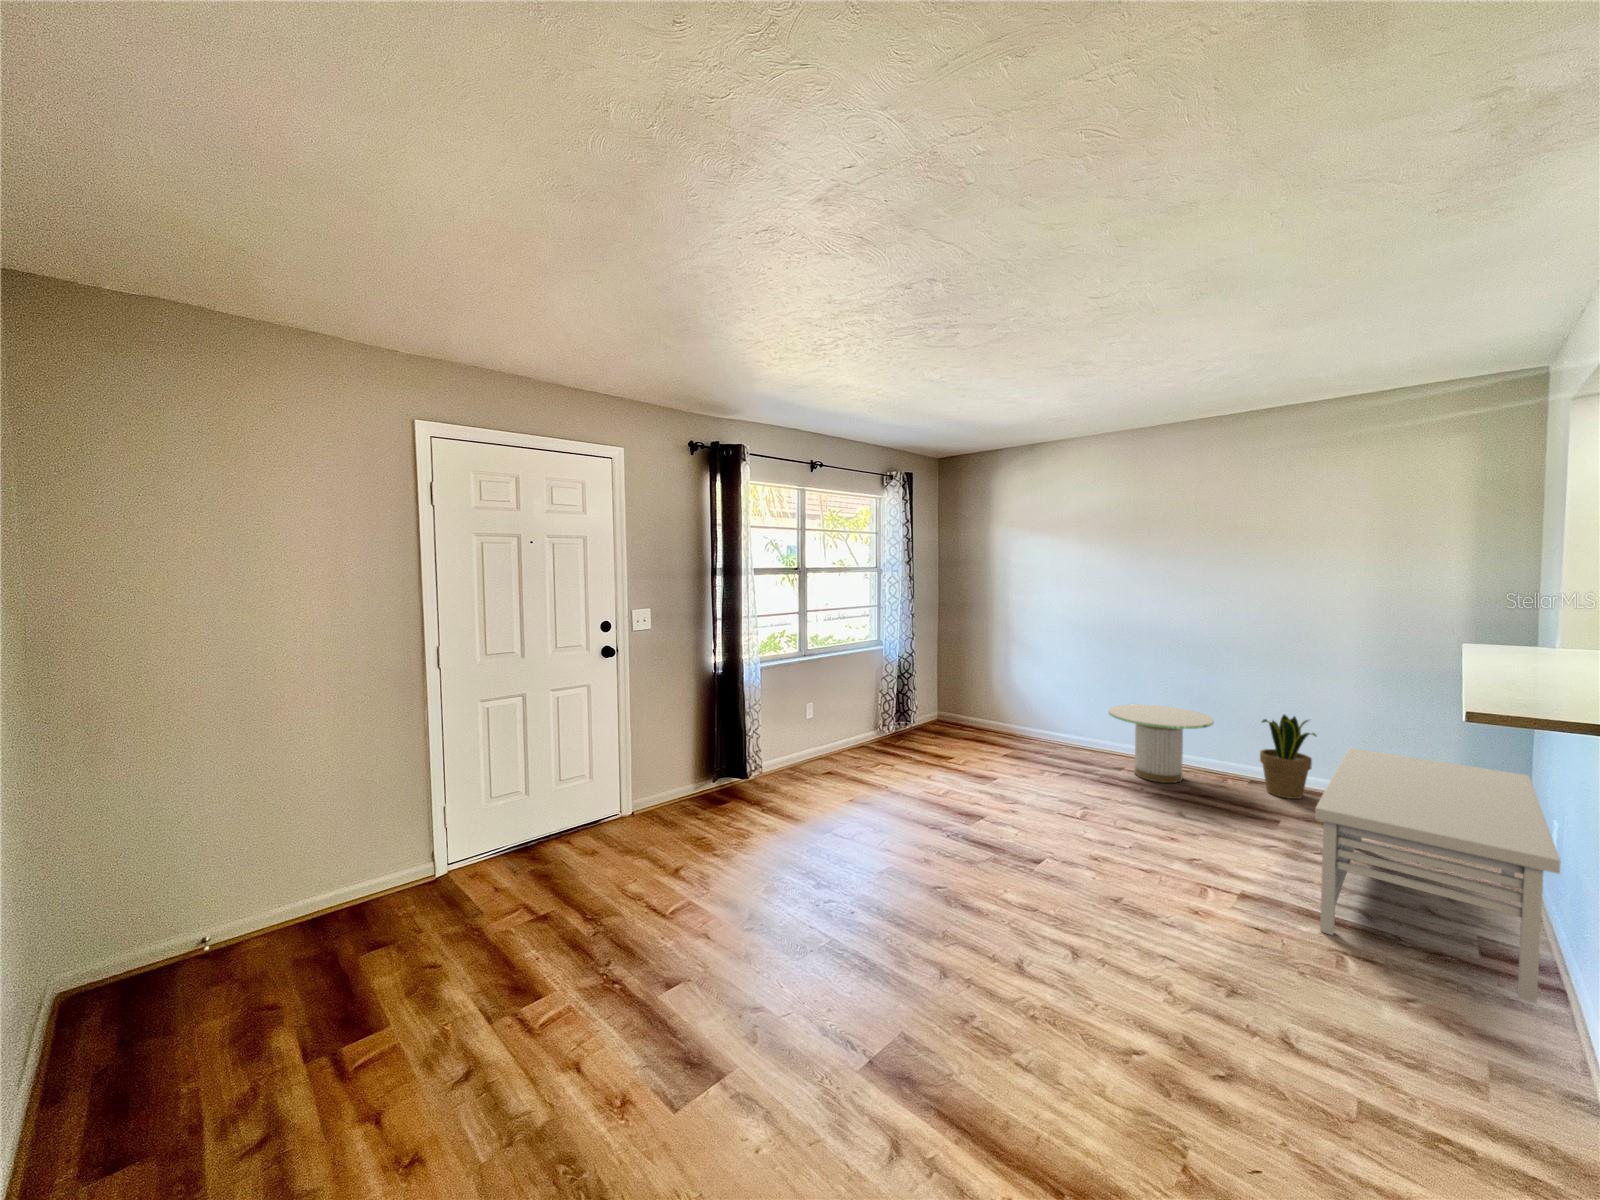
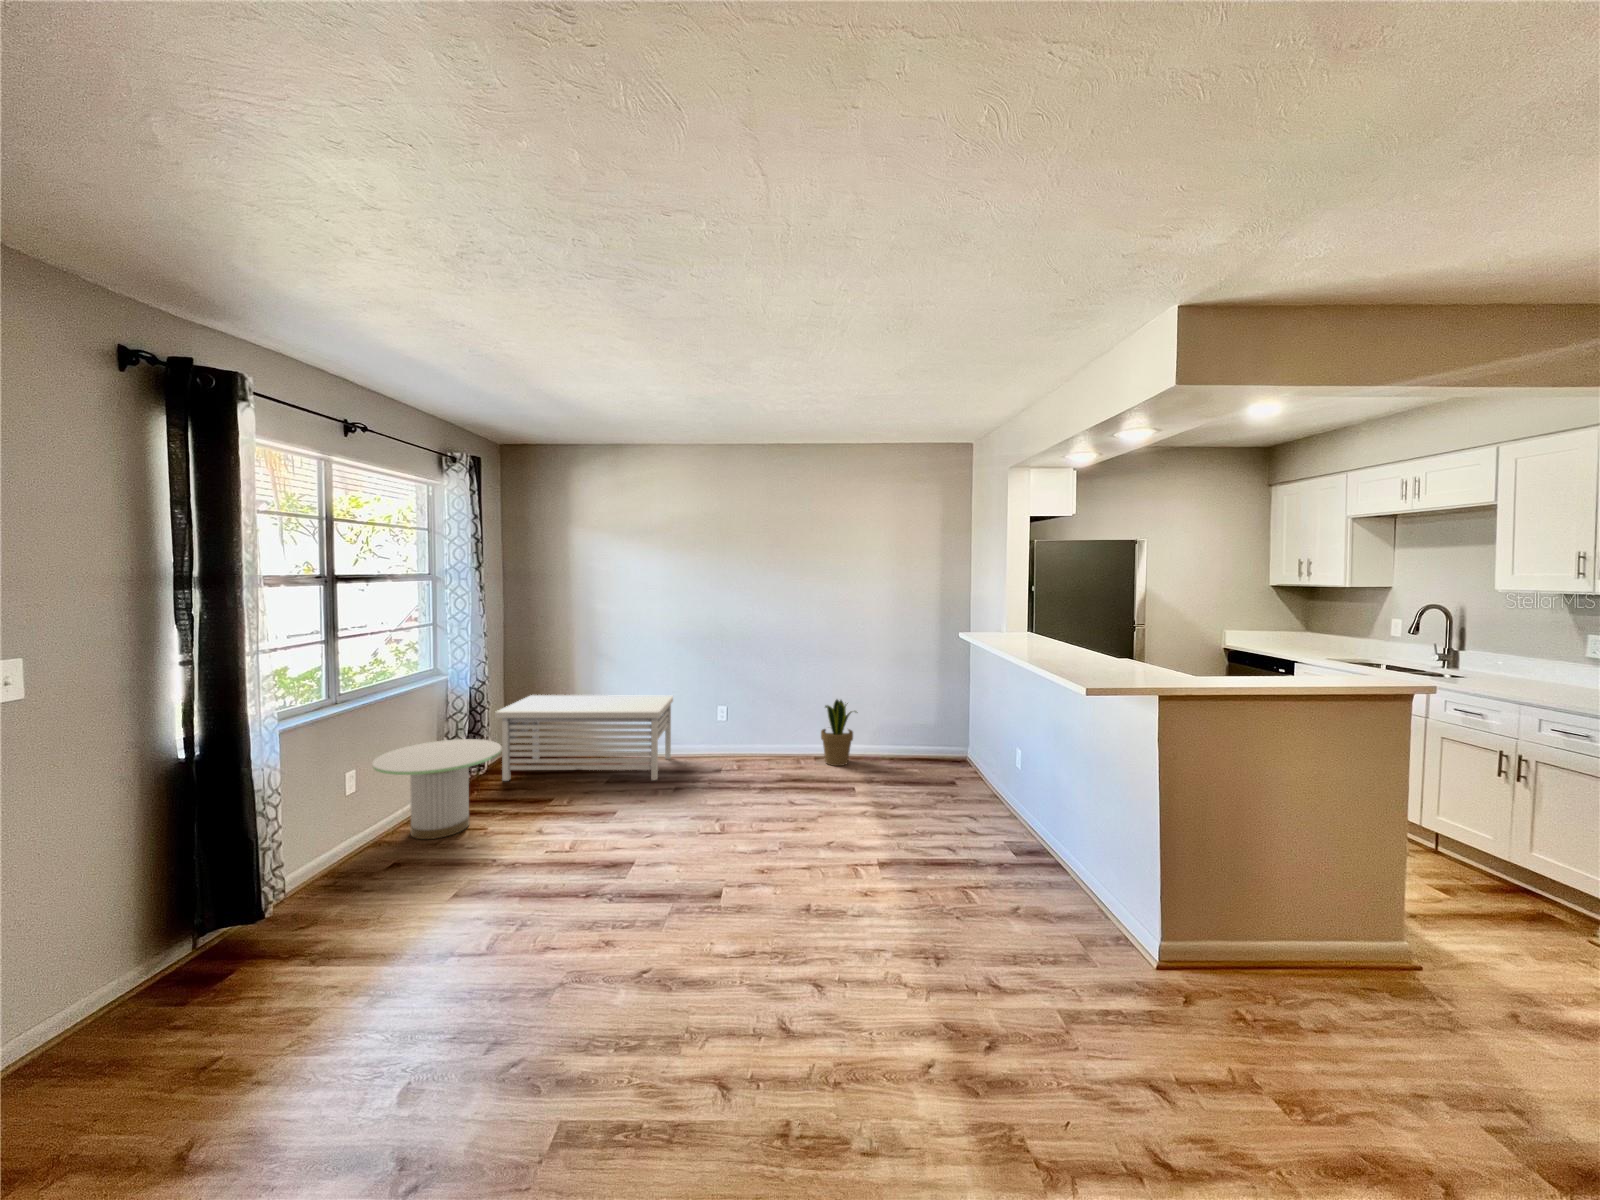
side table: present [1108,704,1214,783] -> present [372,739,502,839]
storage bench: present [1315,748,1560,1003] -> present [495,695,673,781]

